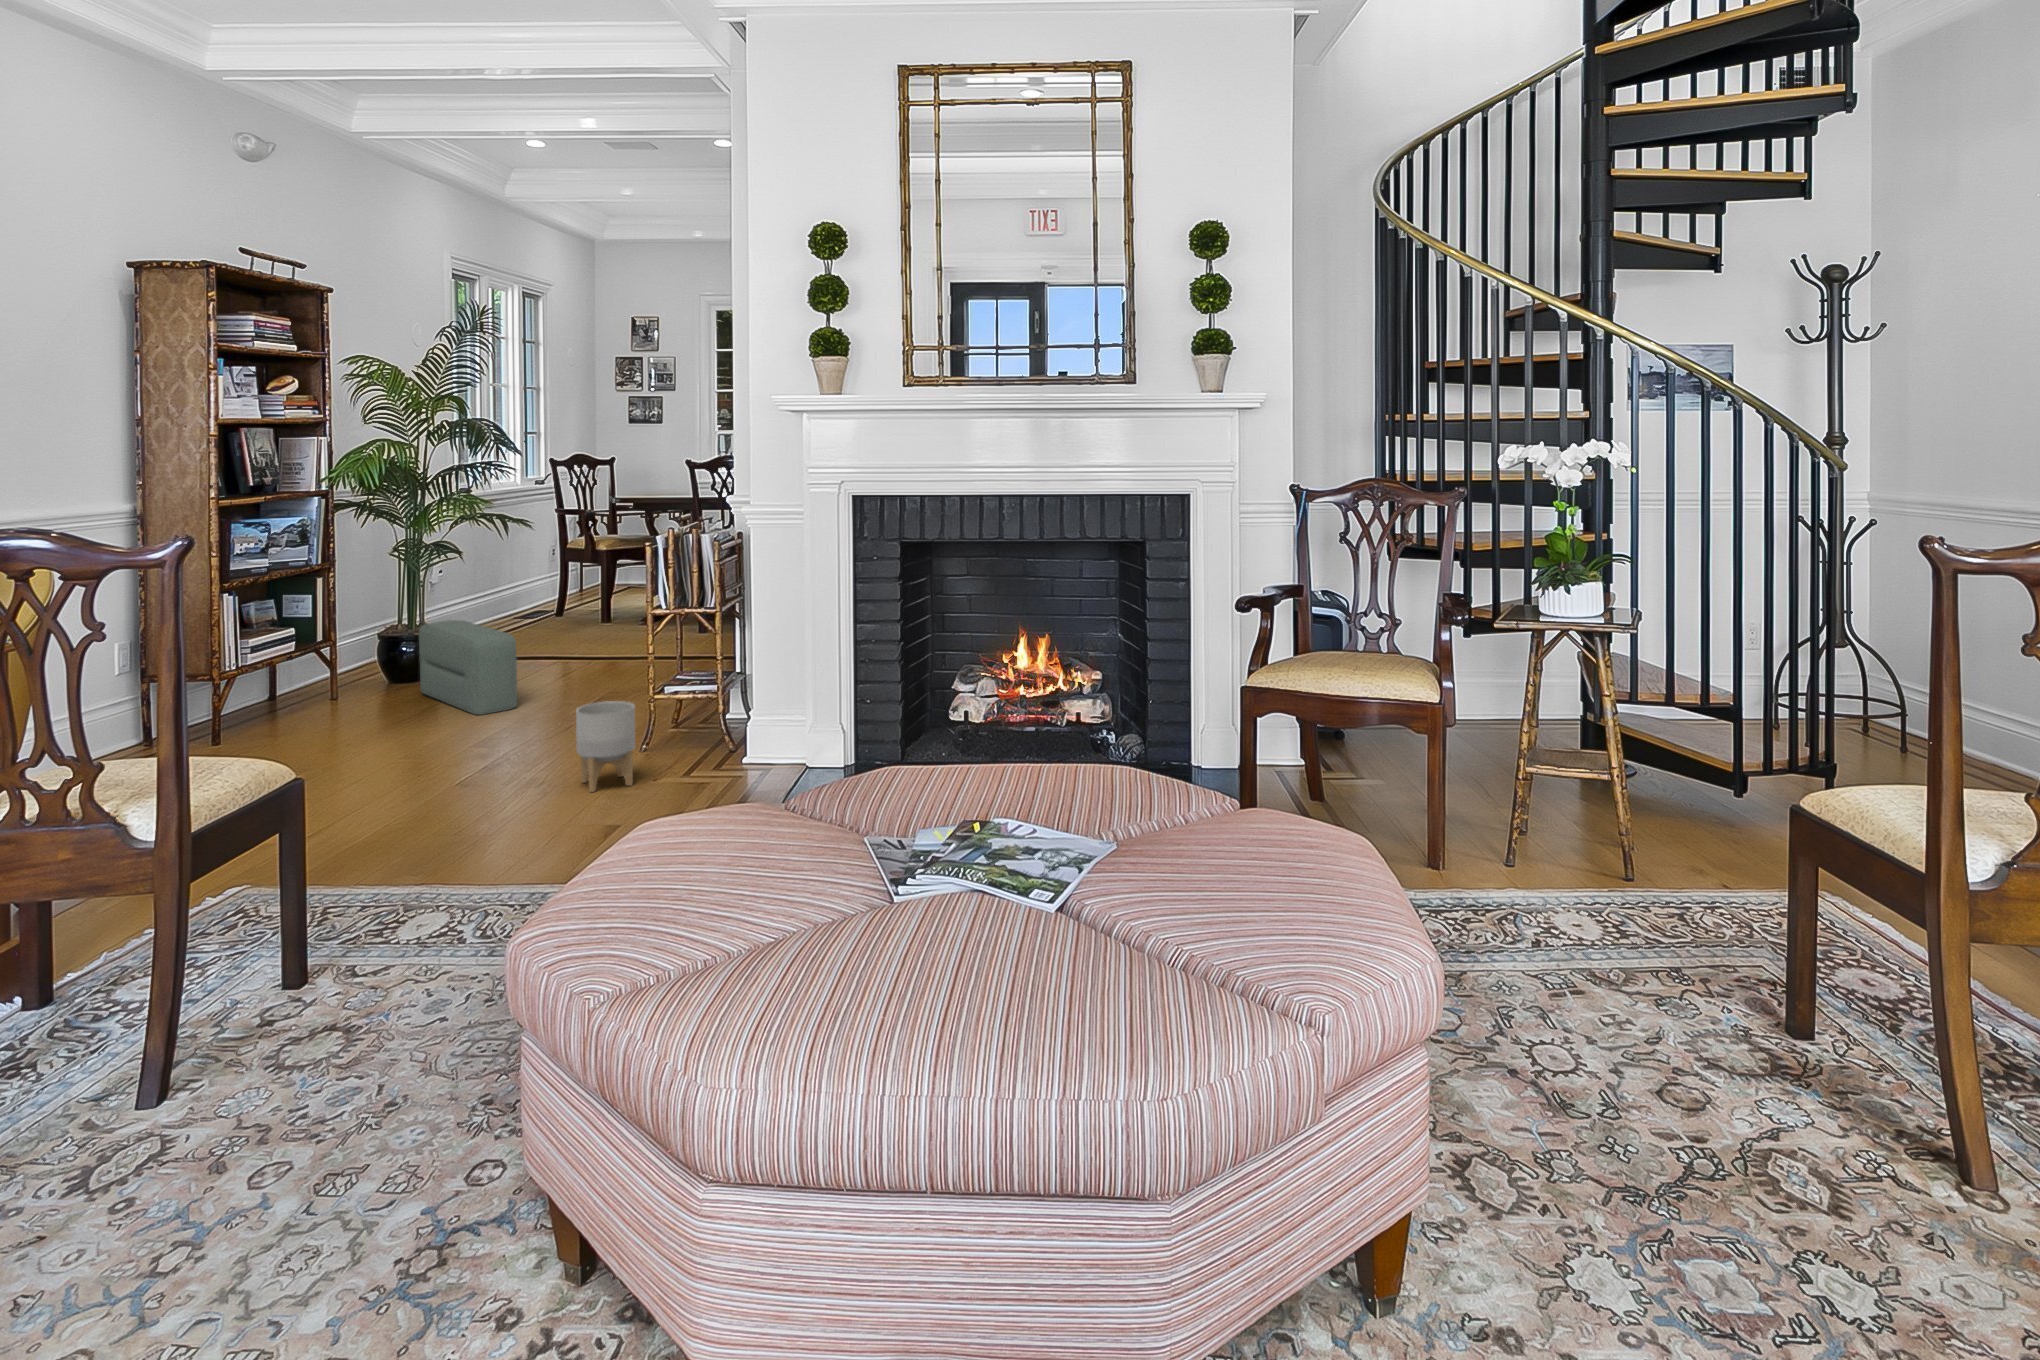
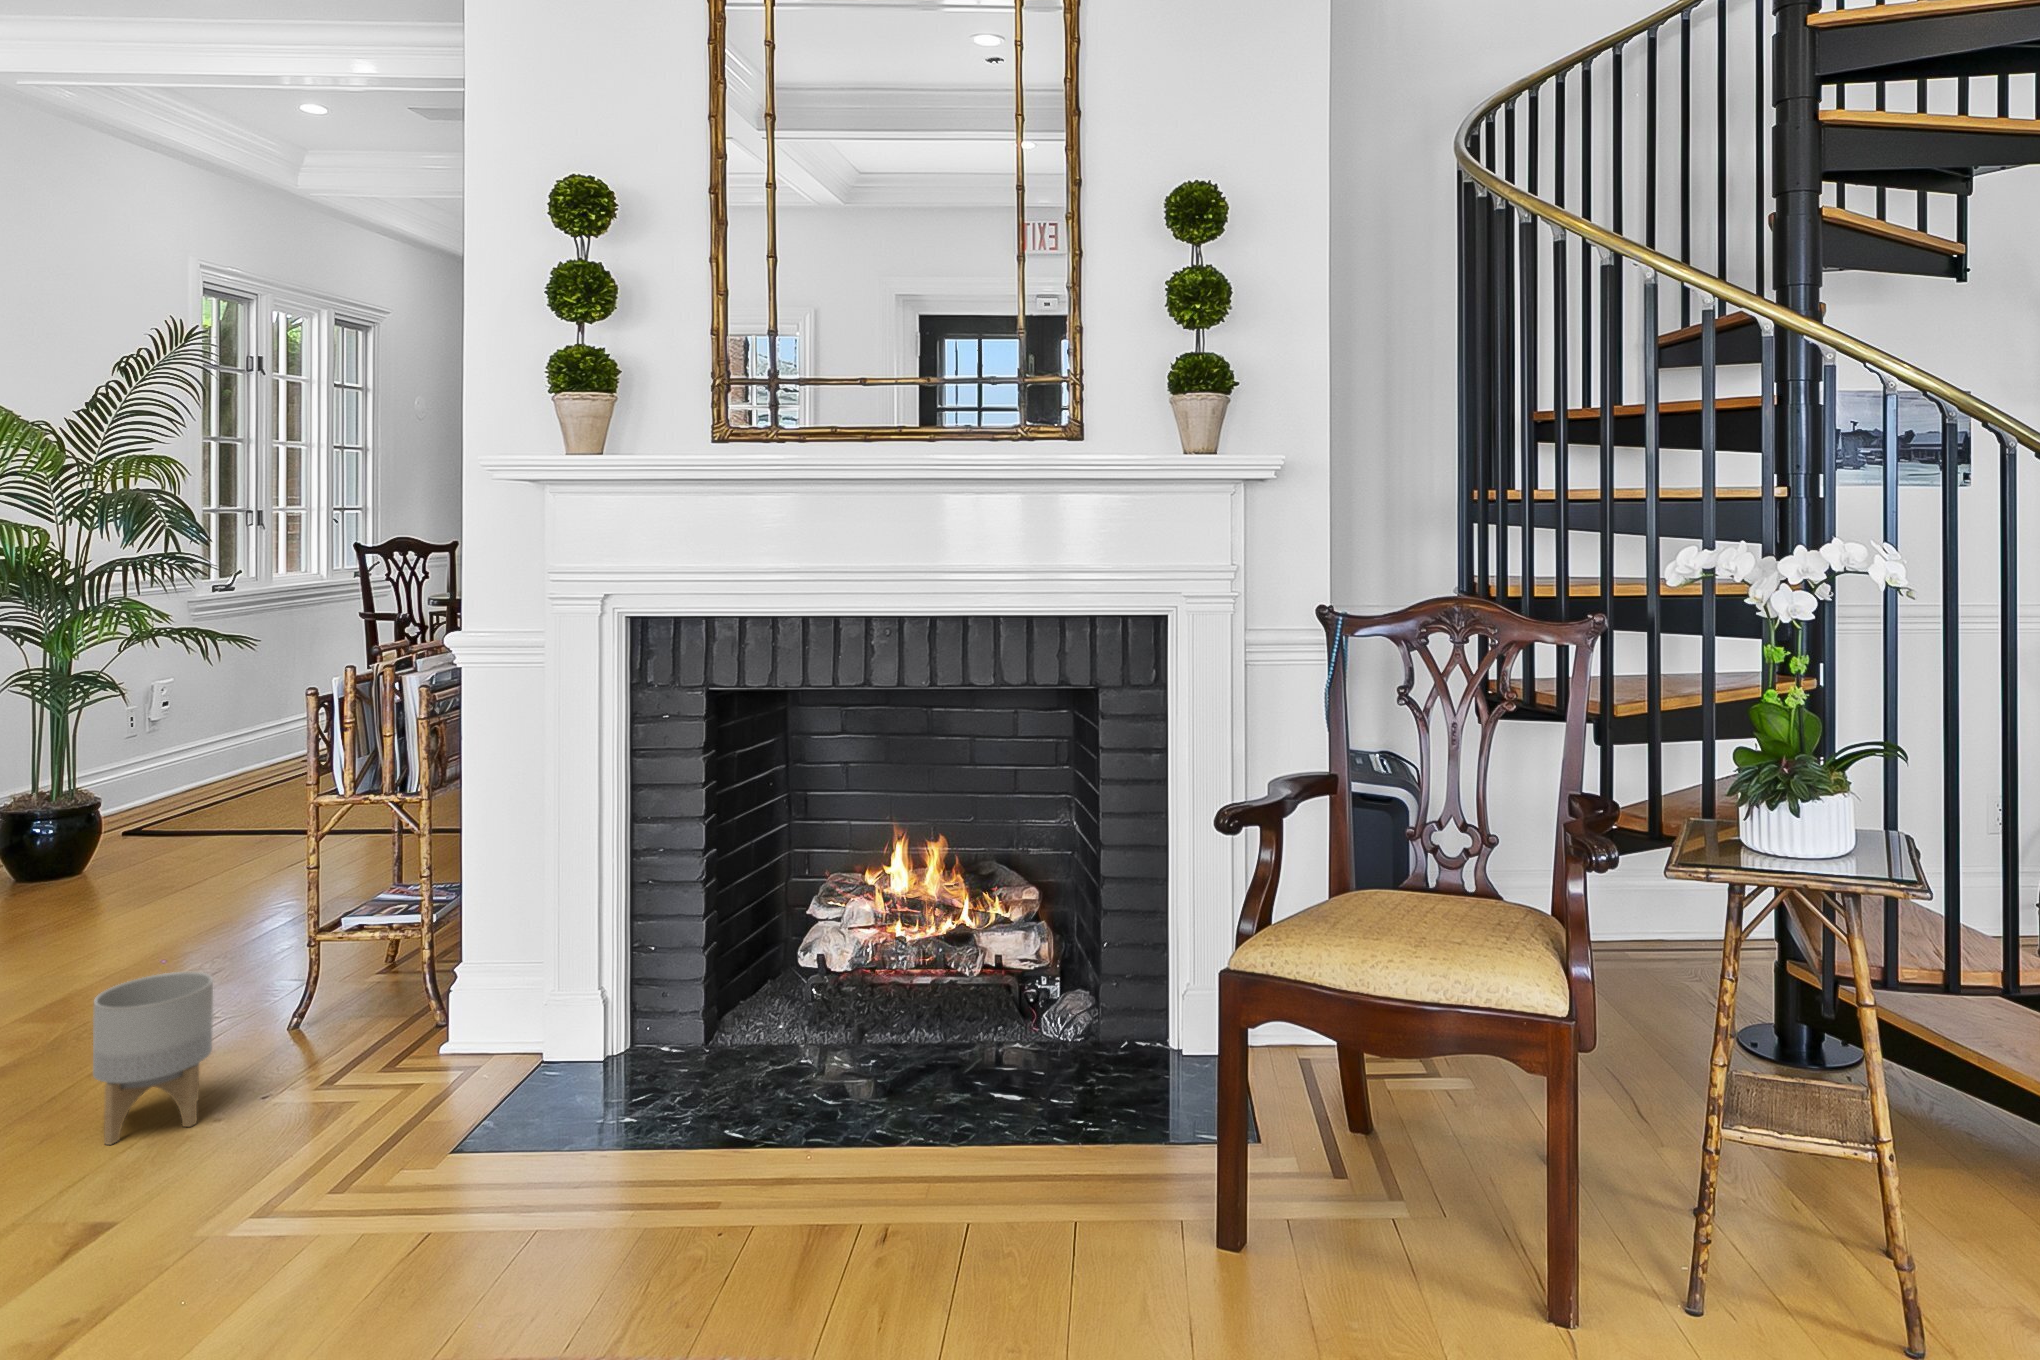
pouf: present [419,620,517,715] -> none [30,792,157,953]

